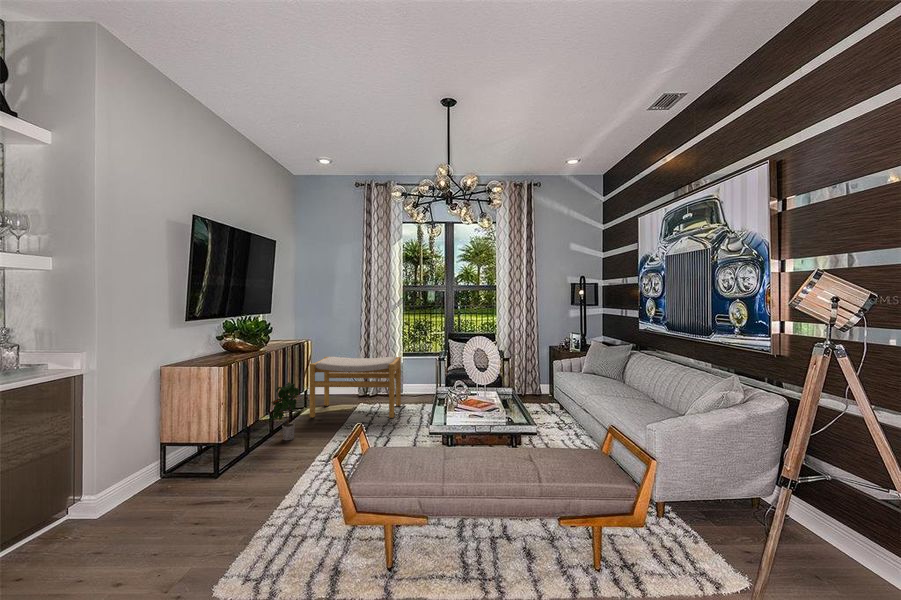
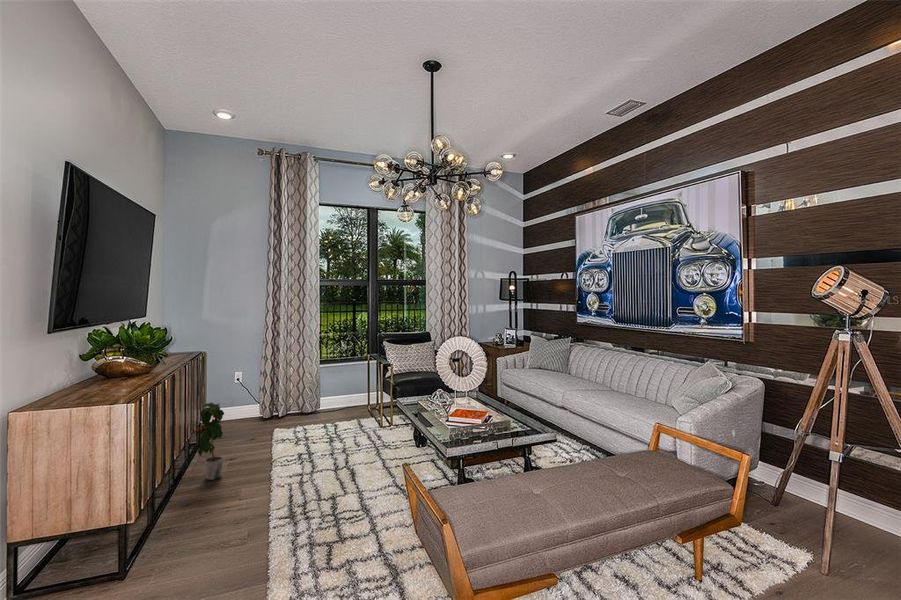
footstool: present [309,357,401,418] -> none [220,362,333,446]

